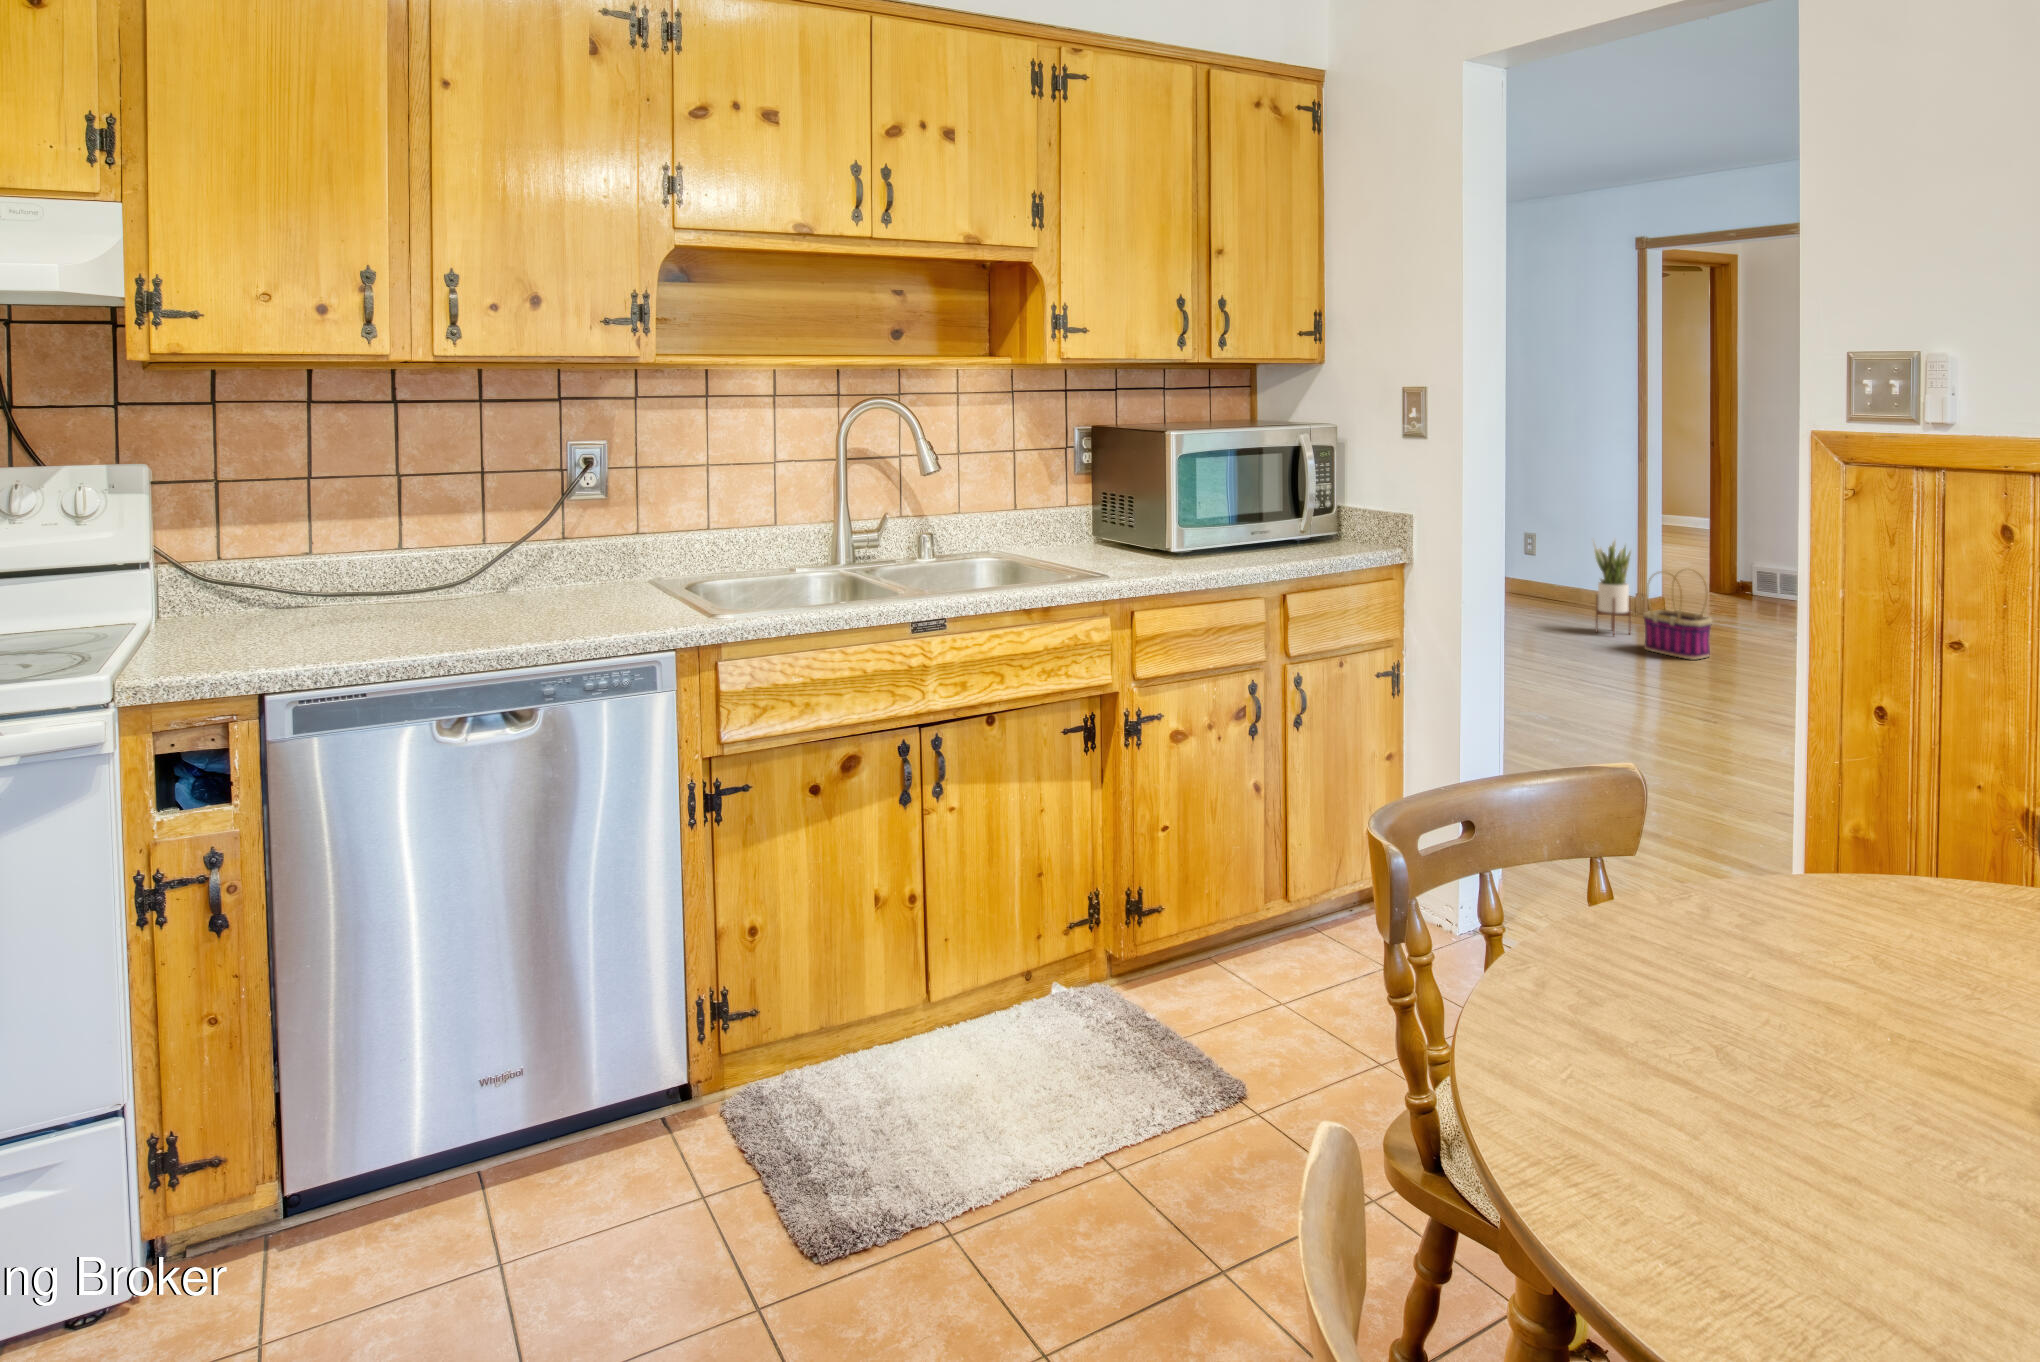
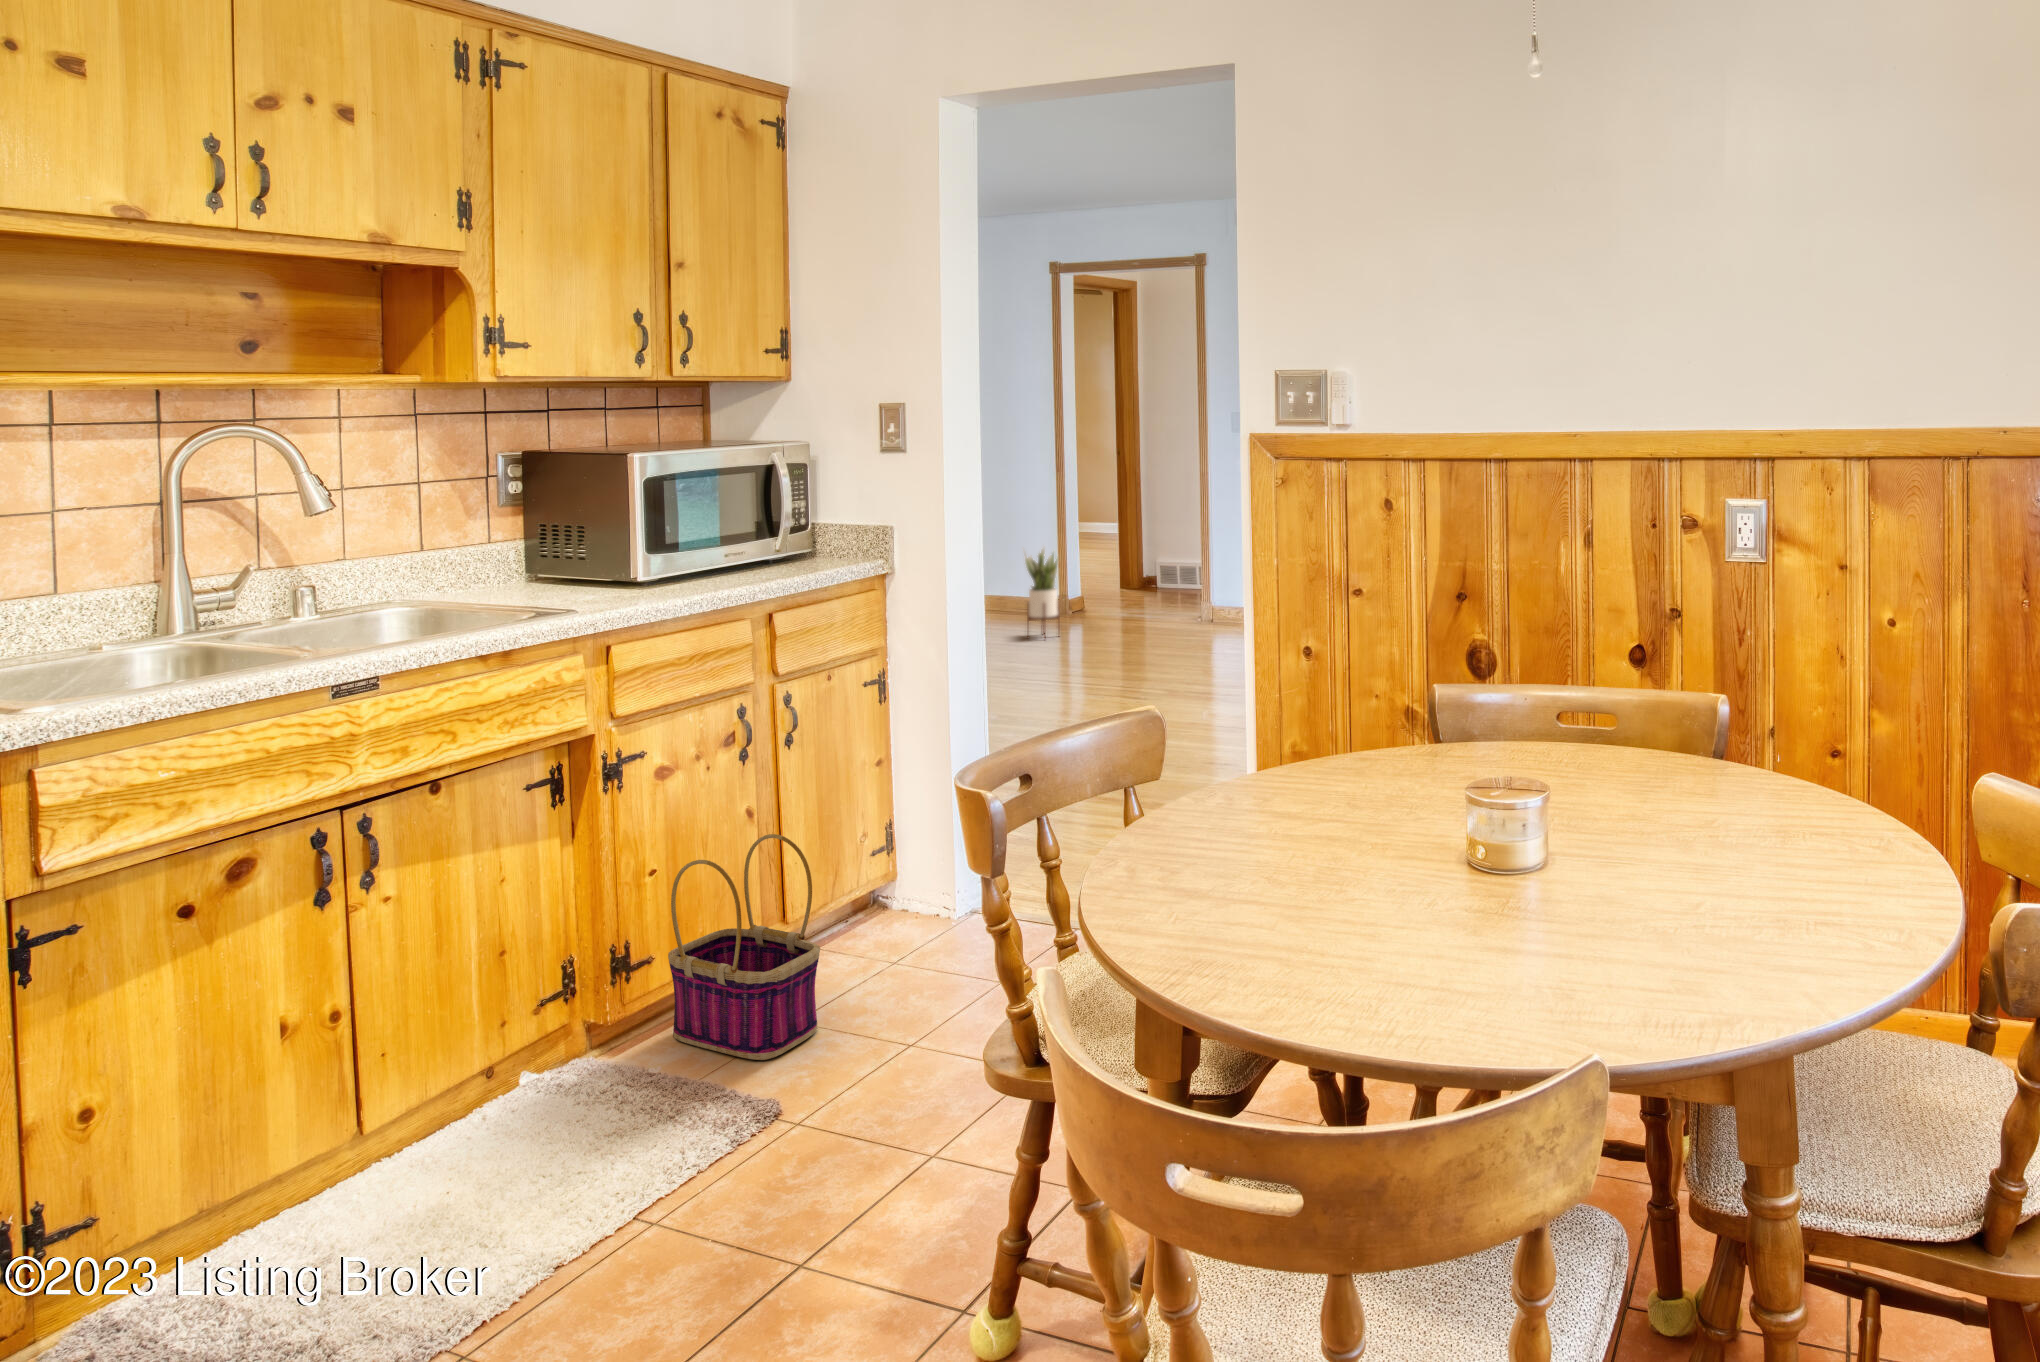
basket: present [1643,571,1712,660] -> present [668,834,820,1060]

